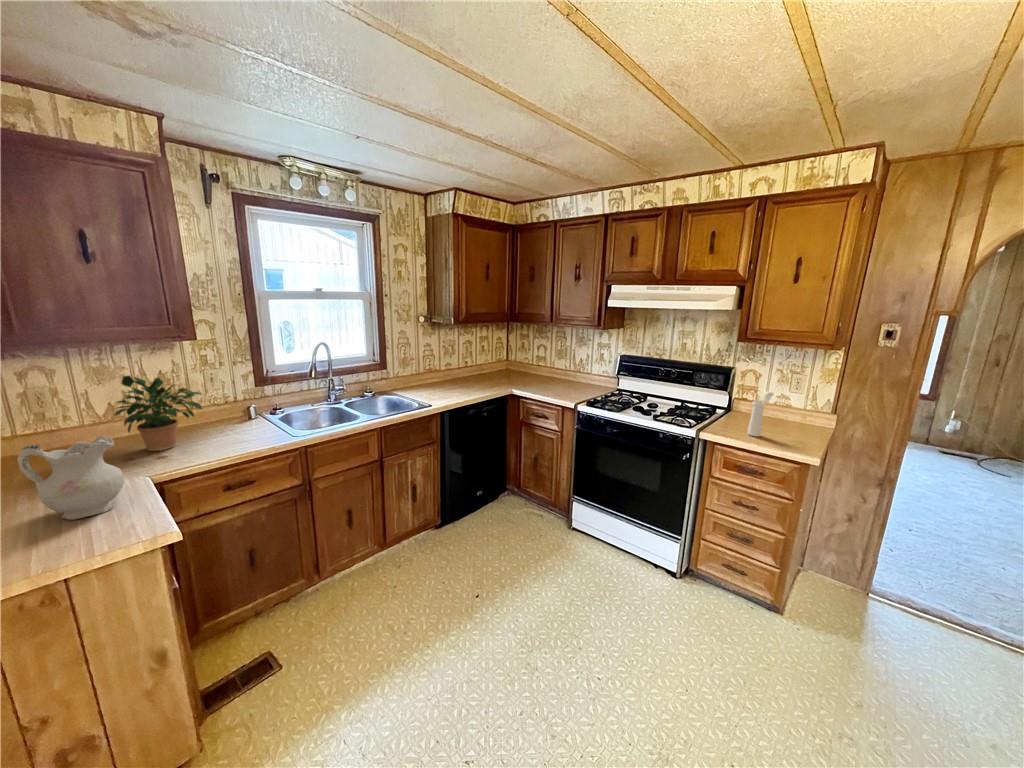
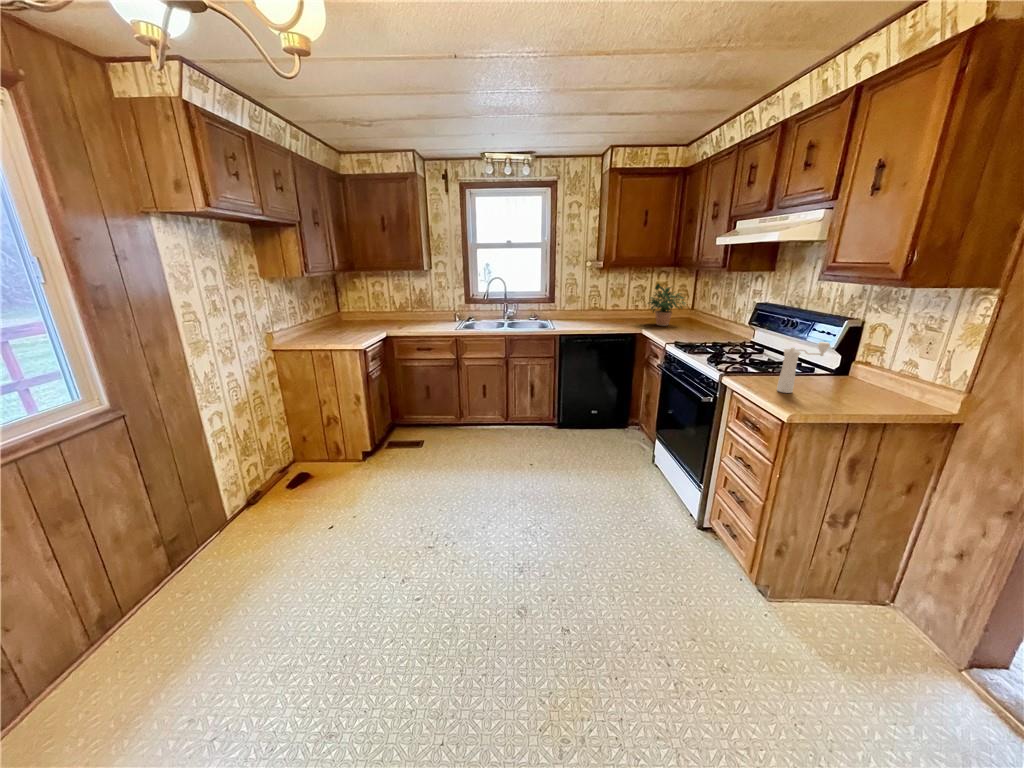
potted plant: present [114,376,202,451] -> present [648,284,686,326]
ceramic pitcher: present [17,436,124,520] -> none [341,305,370,338]

